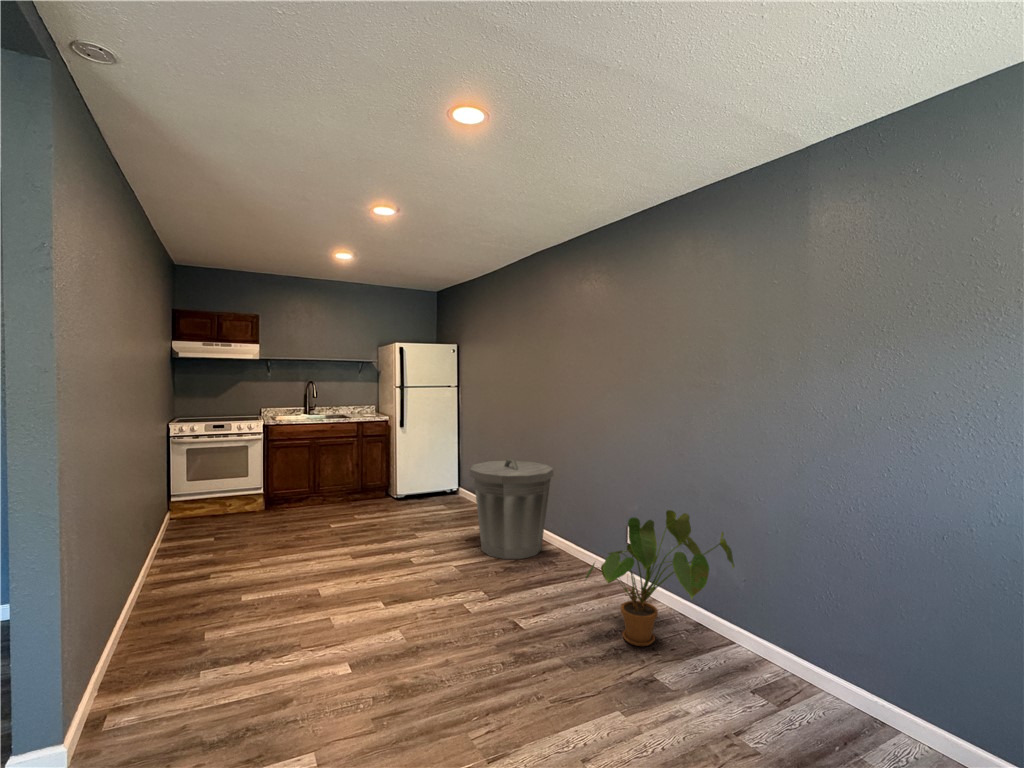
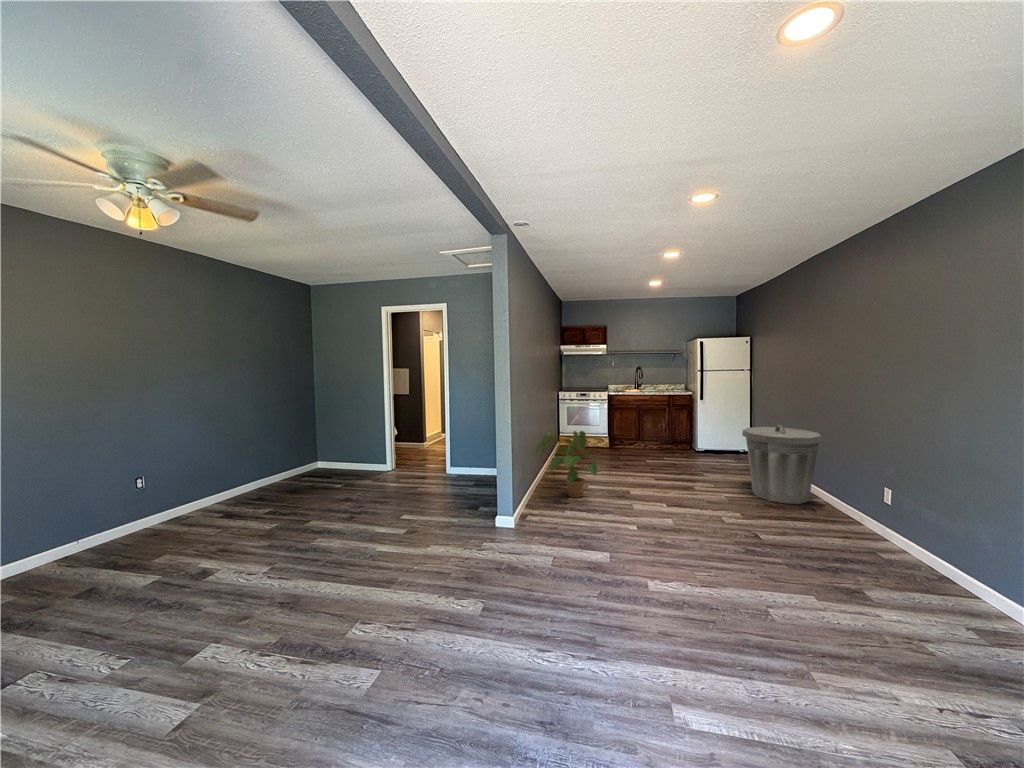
house plant: present [586,510,734,646] -> present [536,431,597,498]

